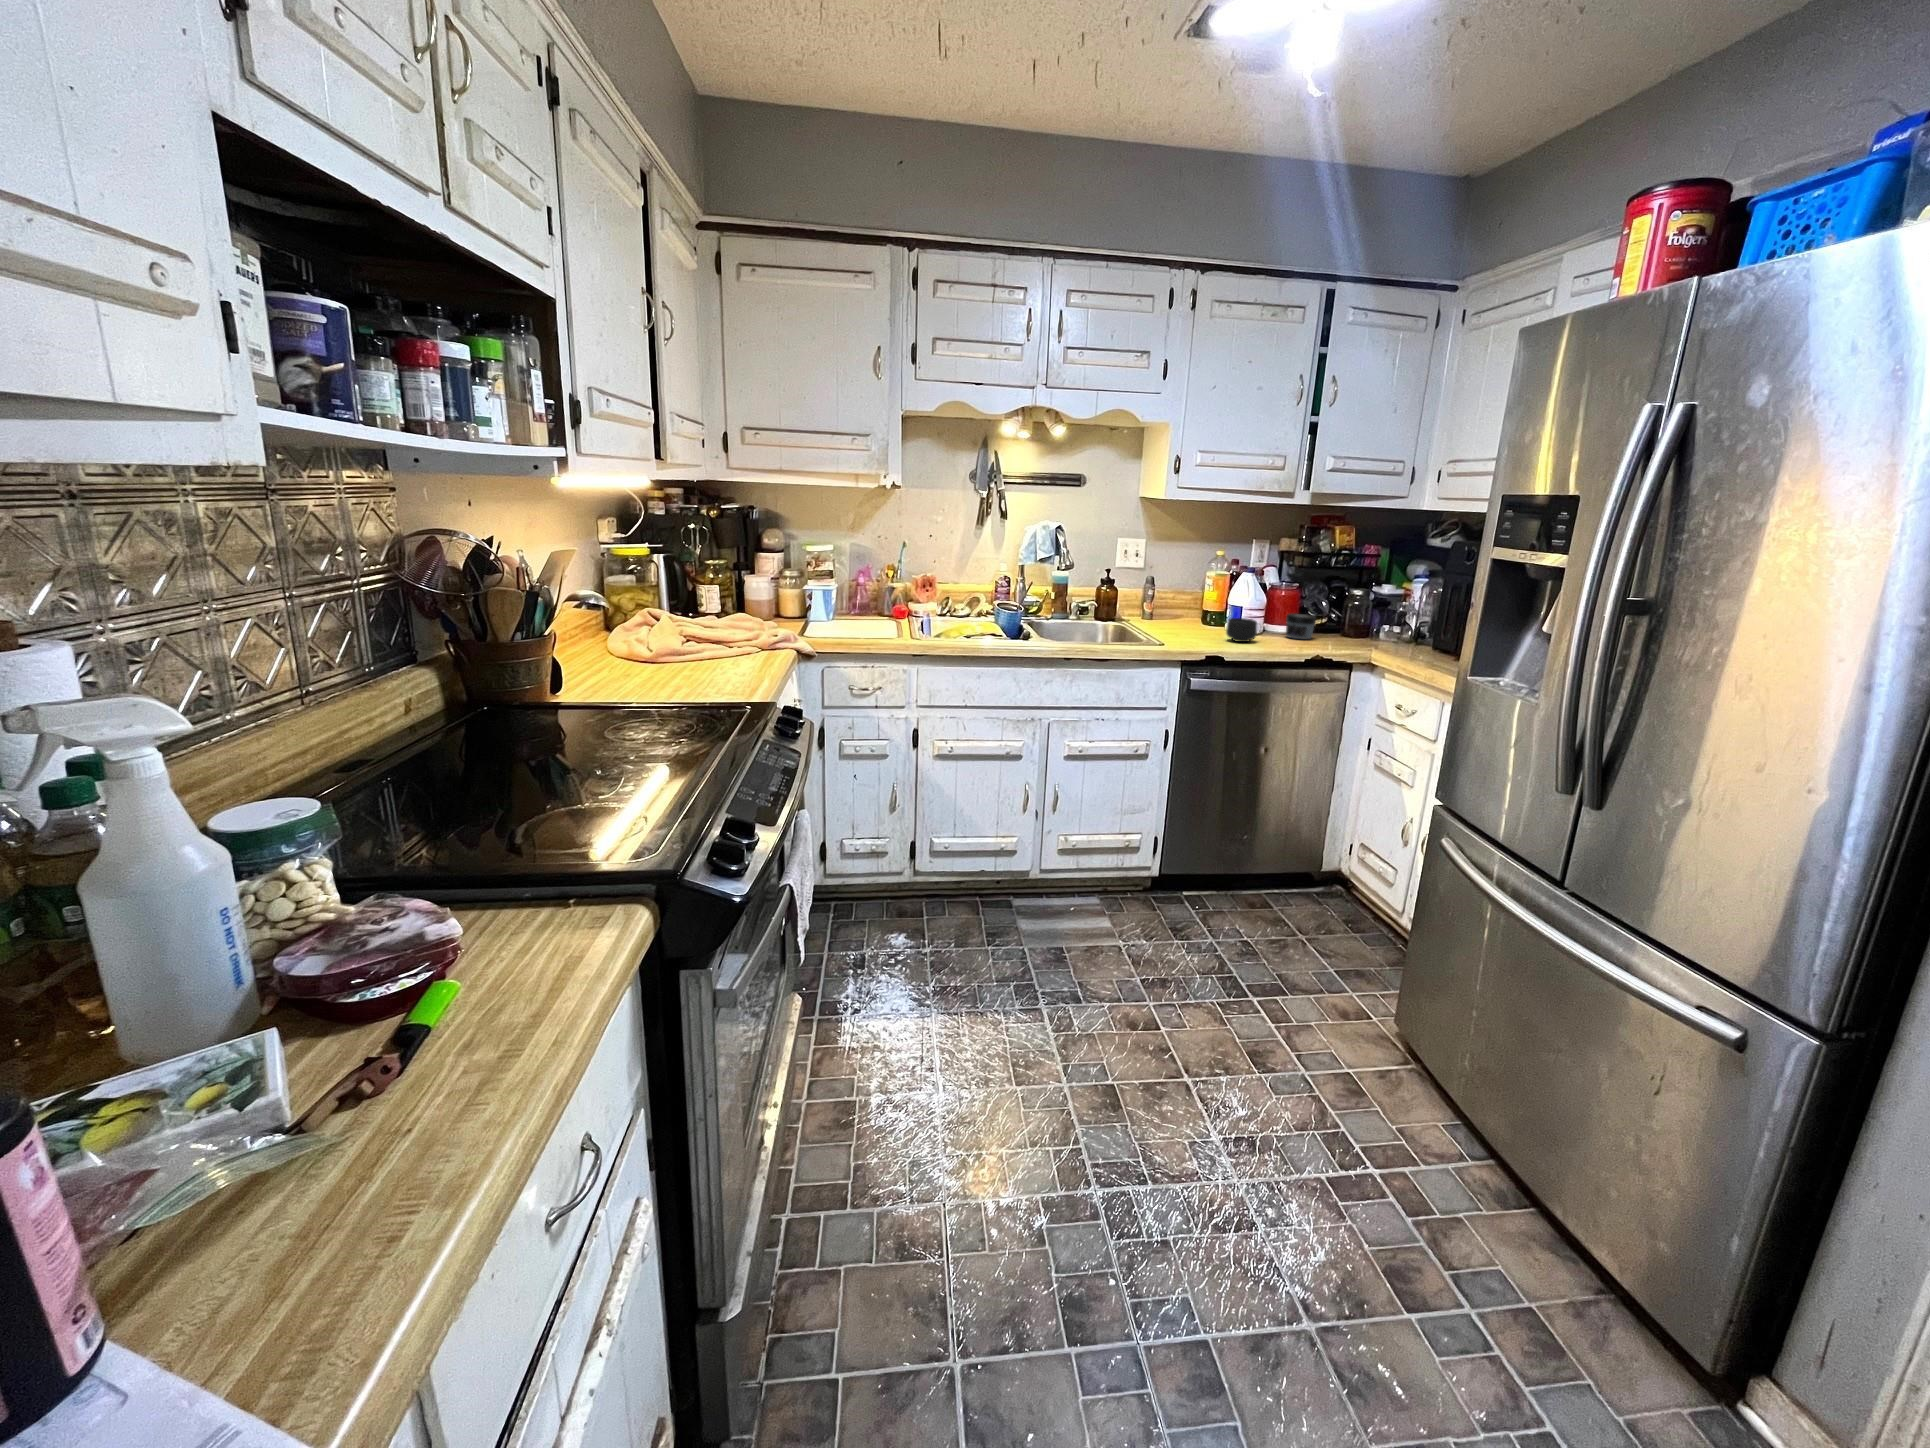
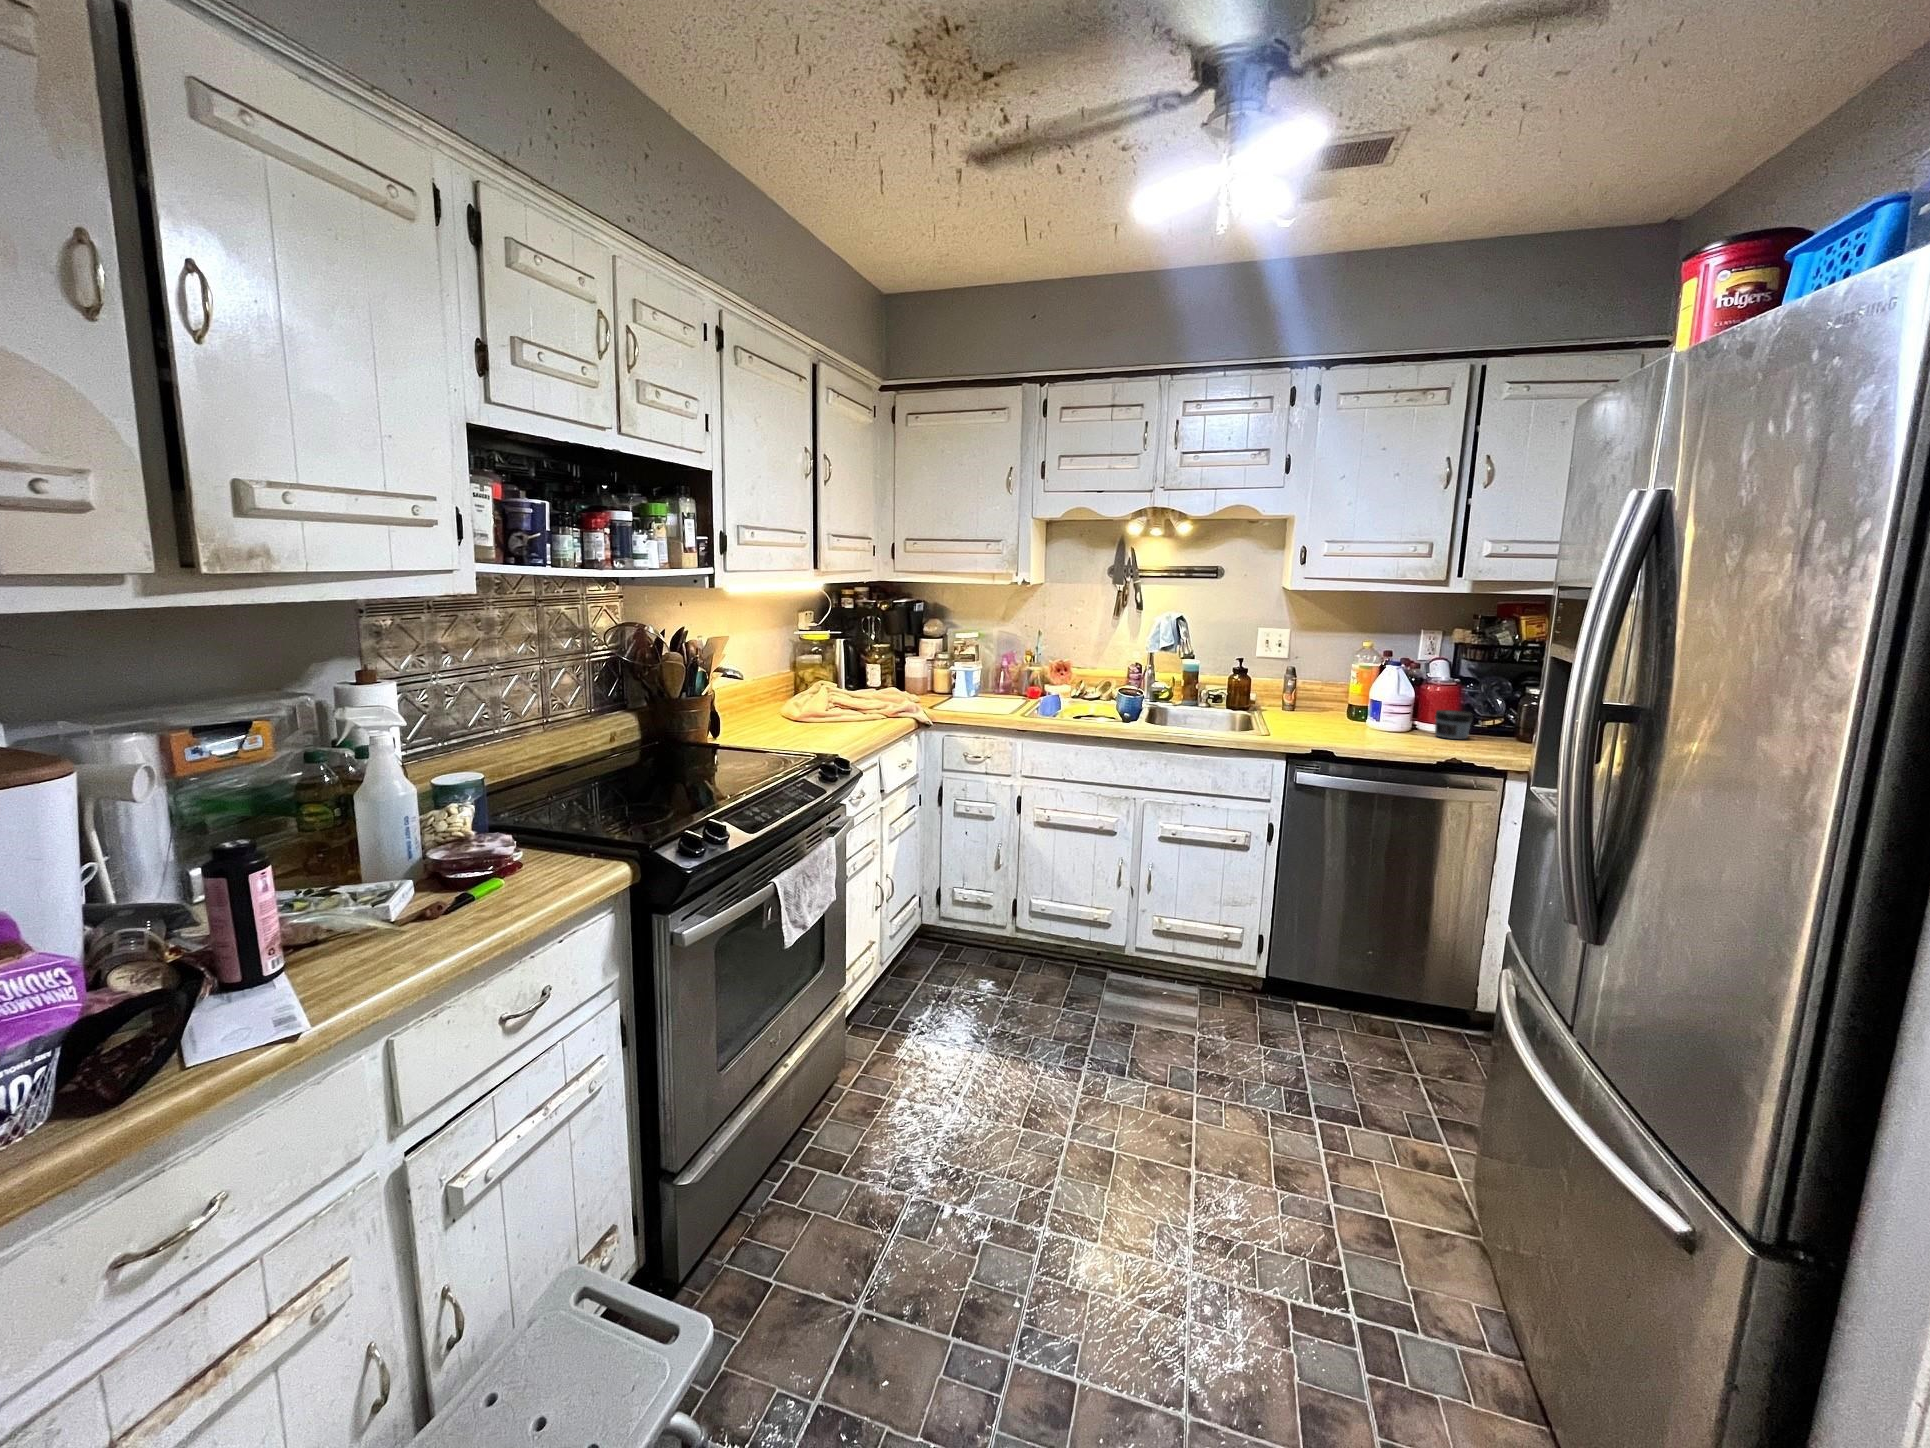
mug: present [1226,618,1260,642] -> none [1353,711,1396,738]

